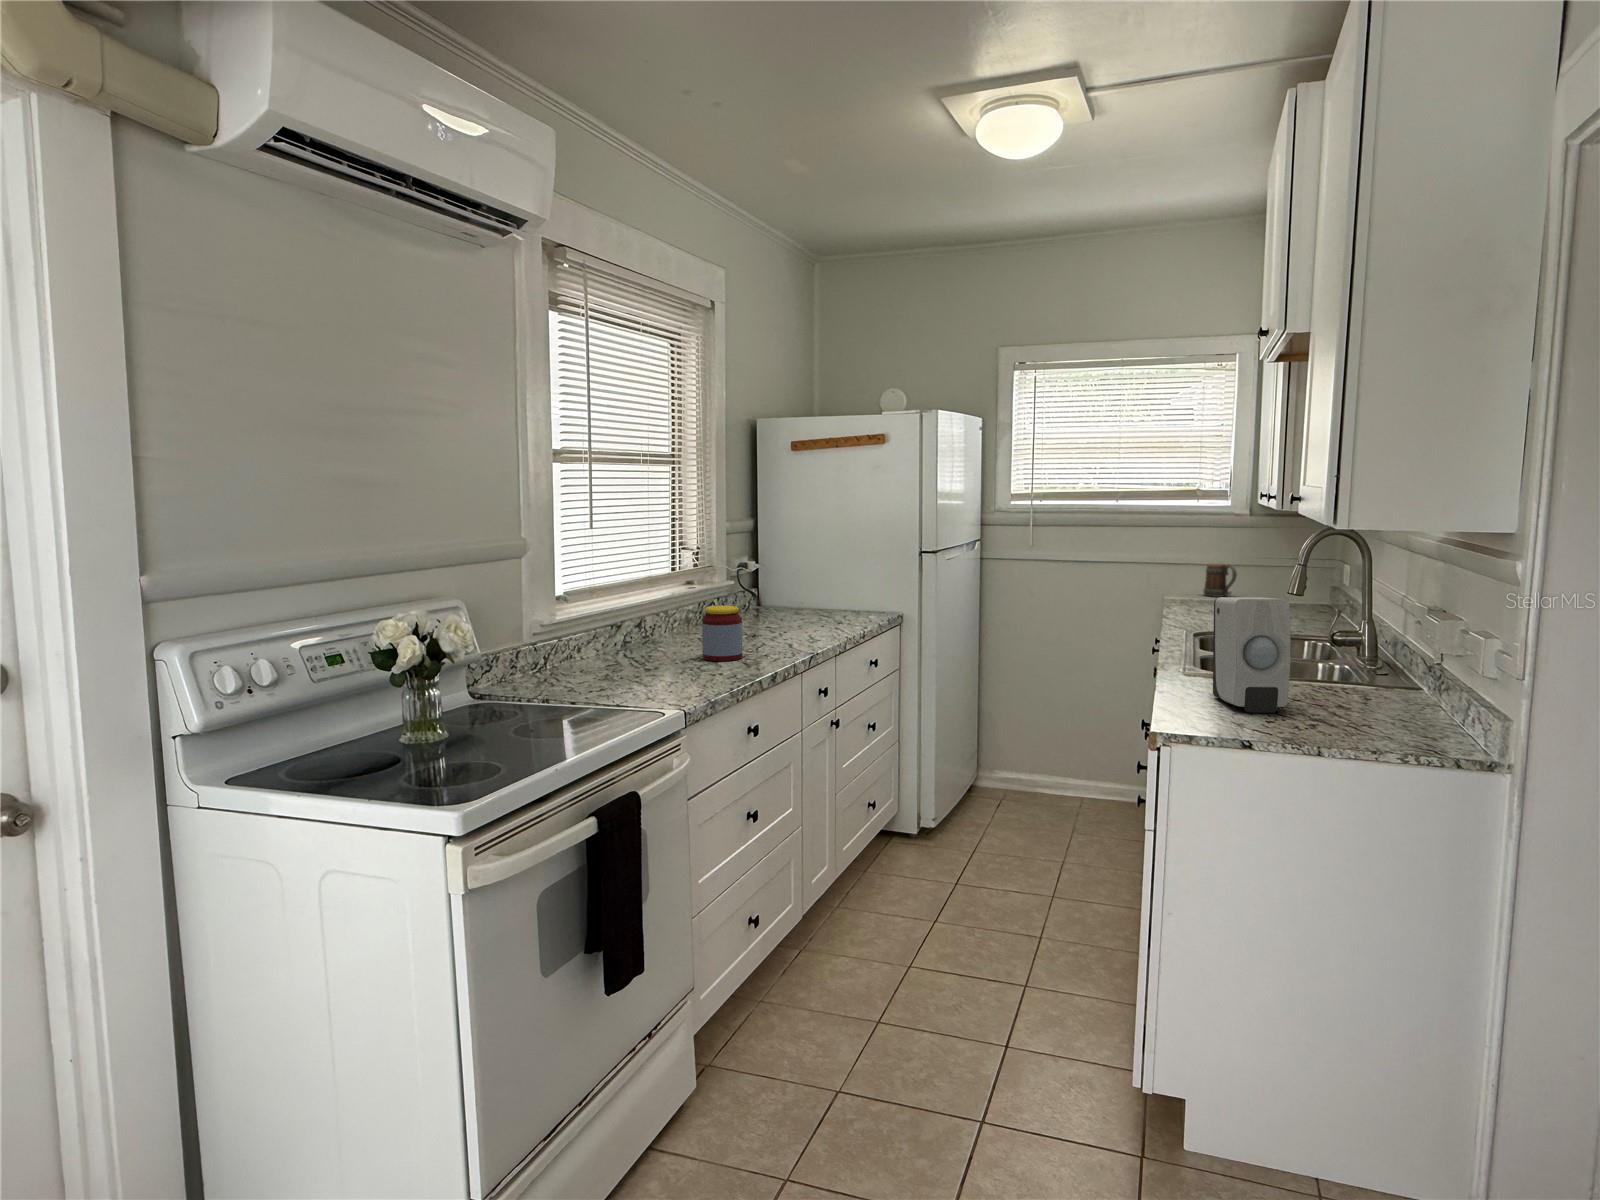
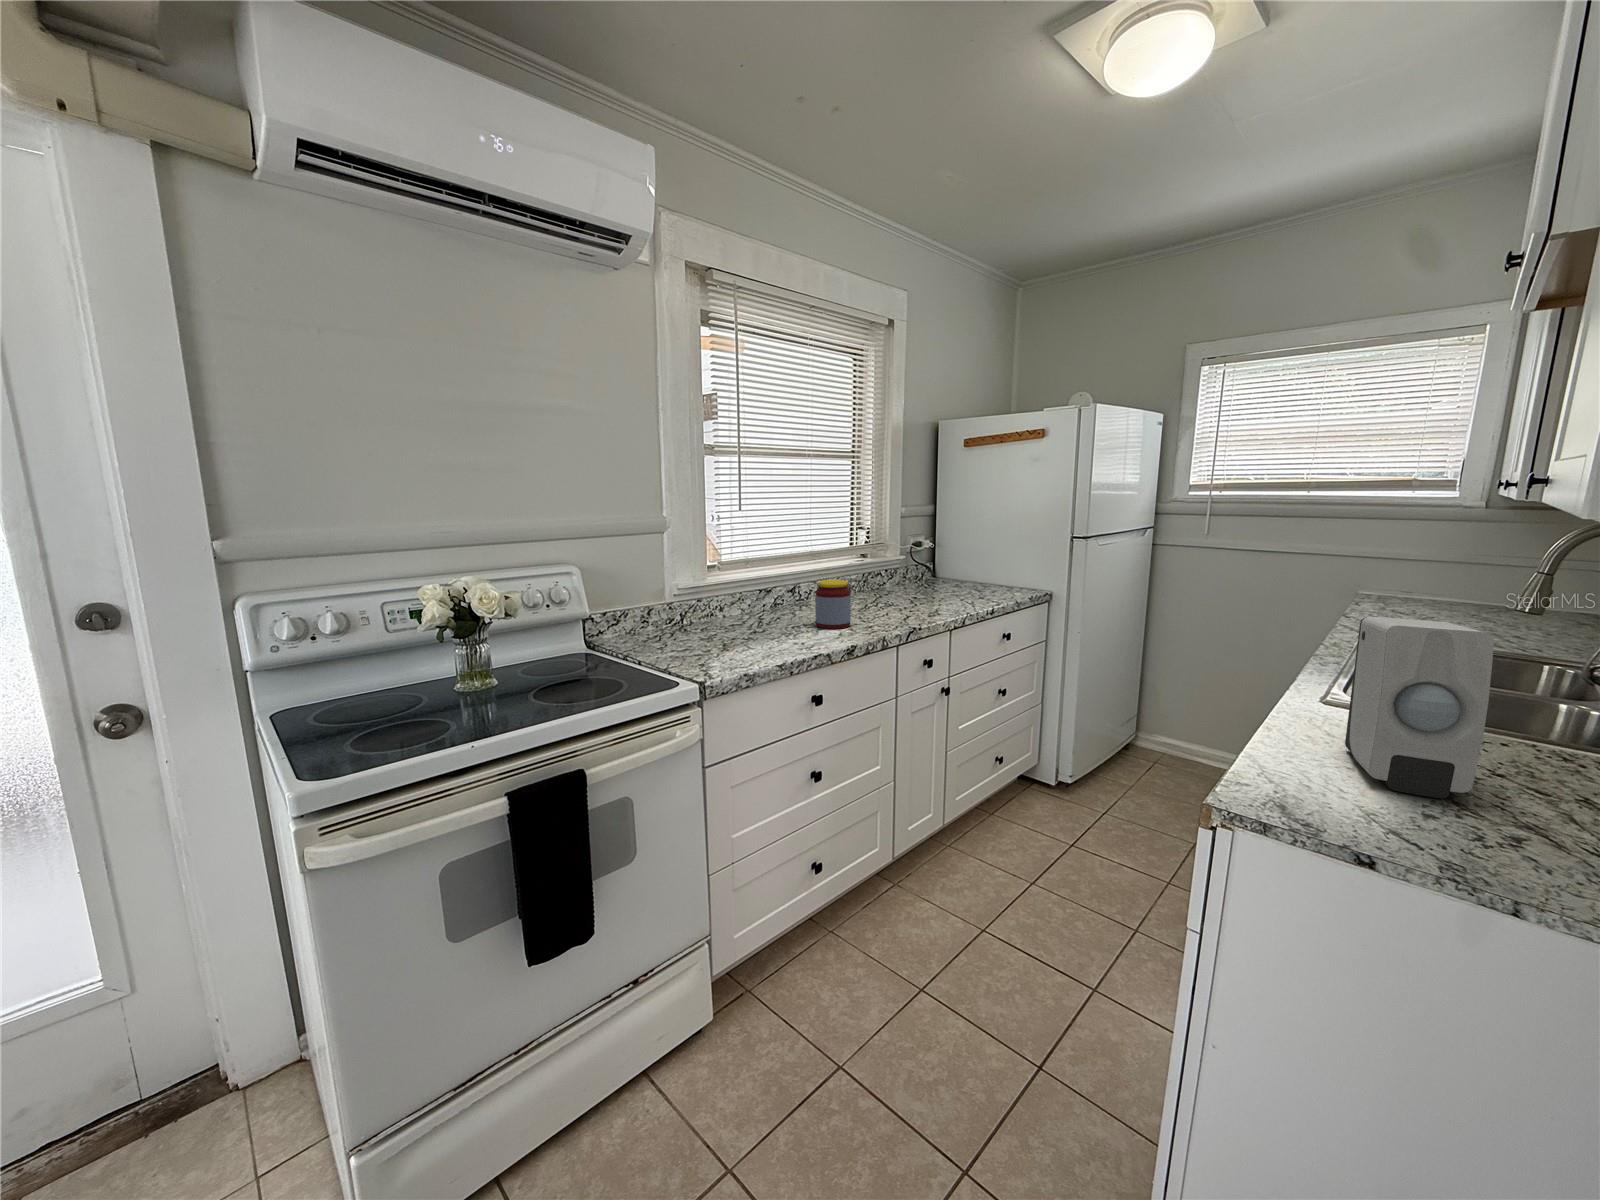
mug: present [1203,563,1237,597] -> none [1410,559,1458,596]

